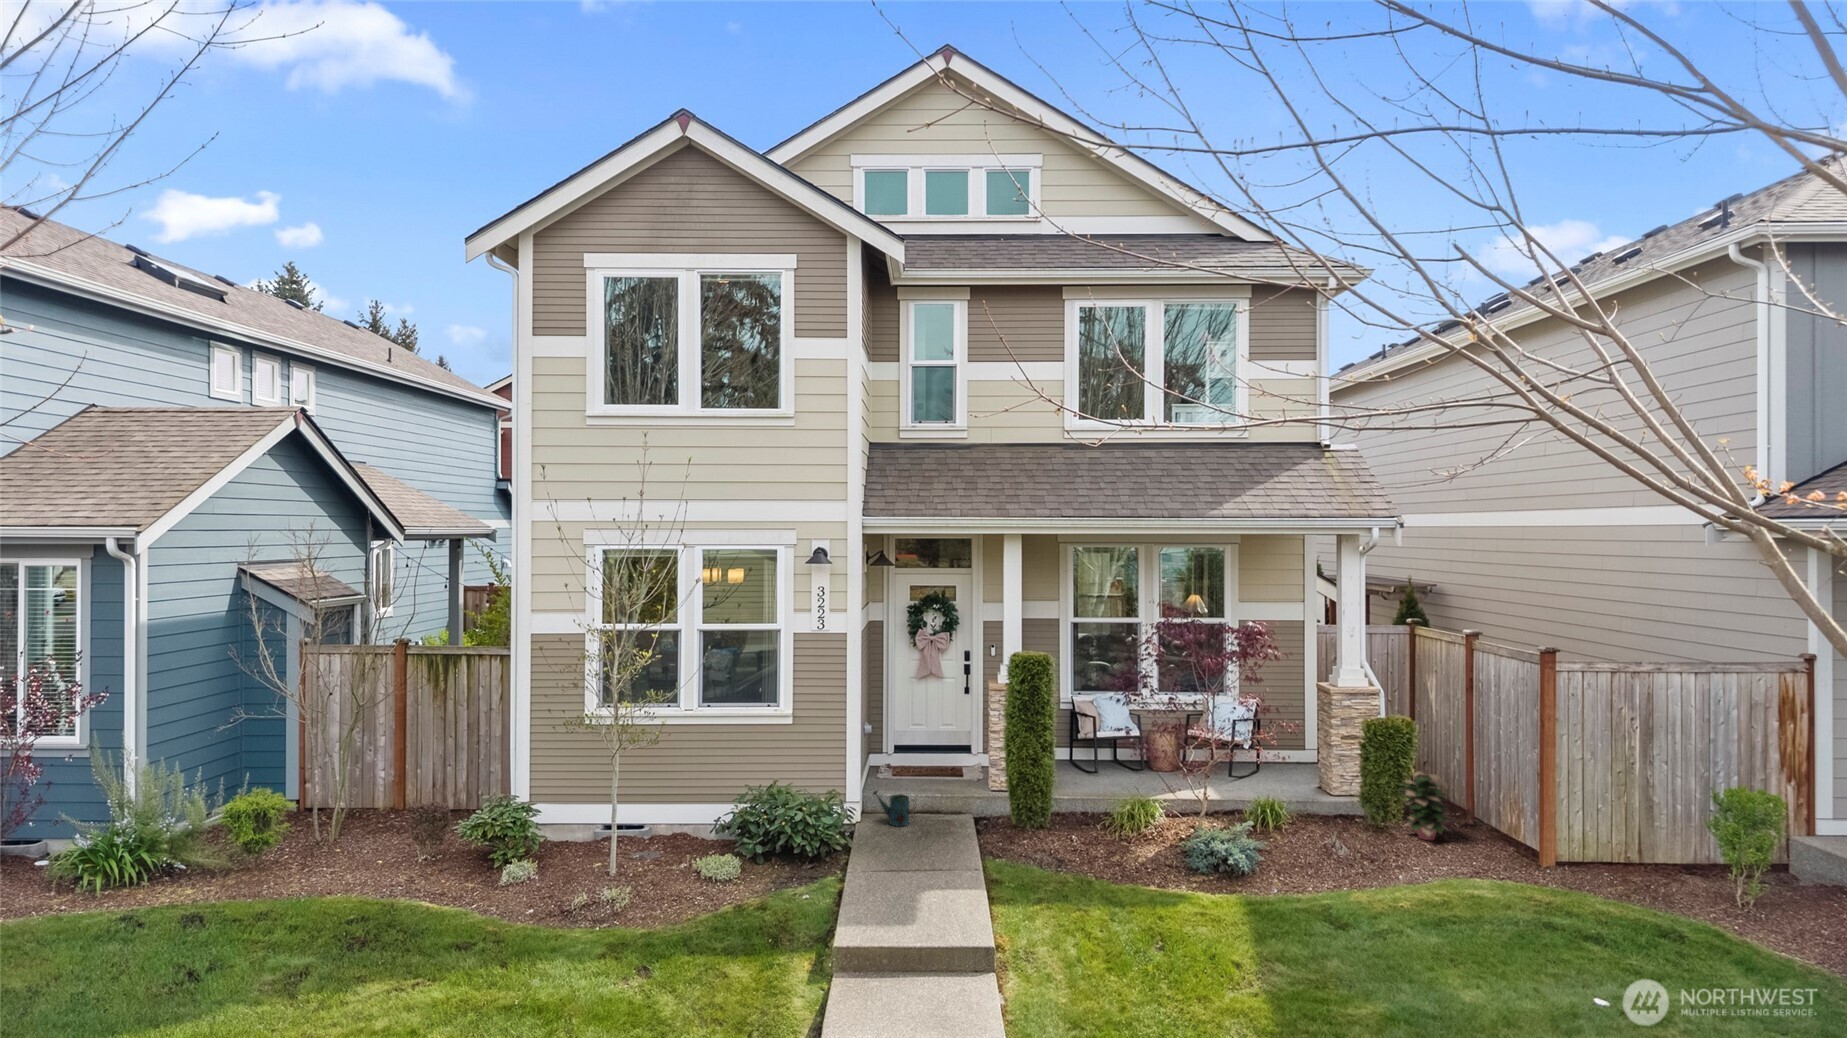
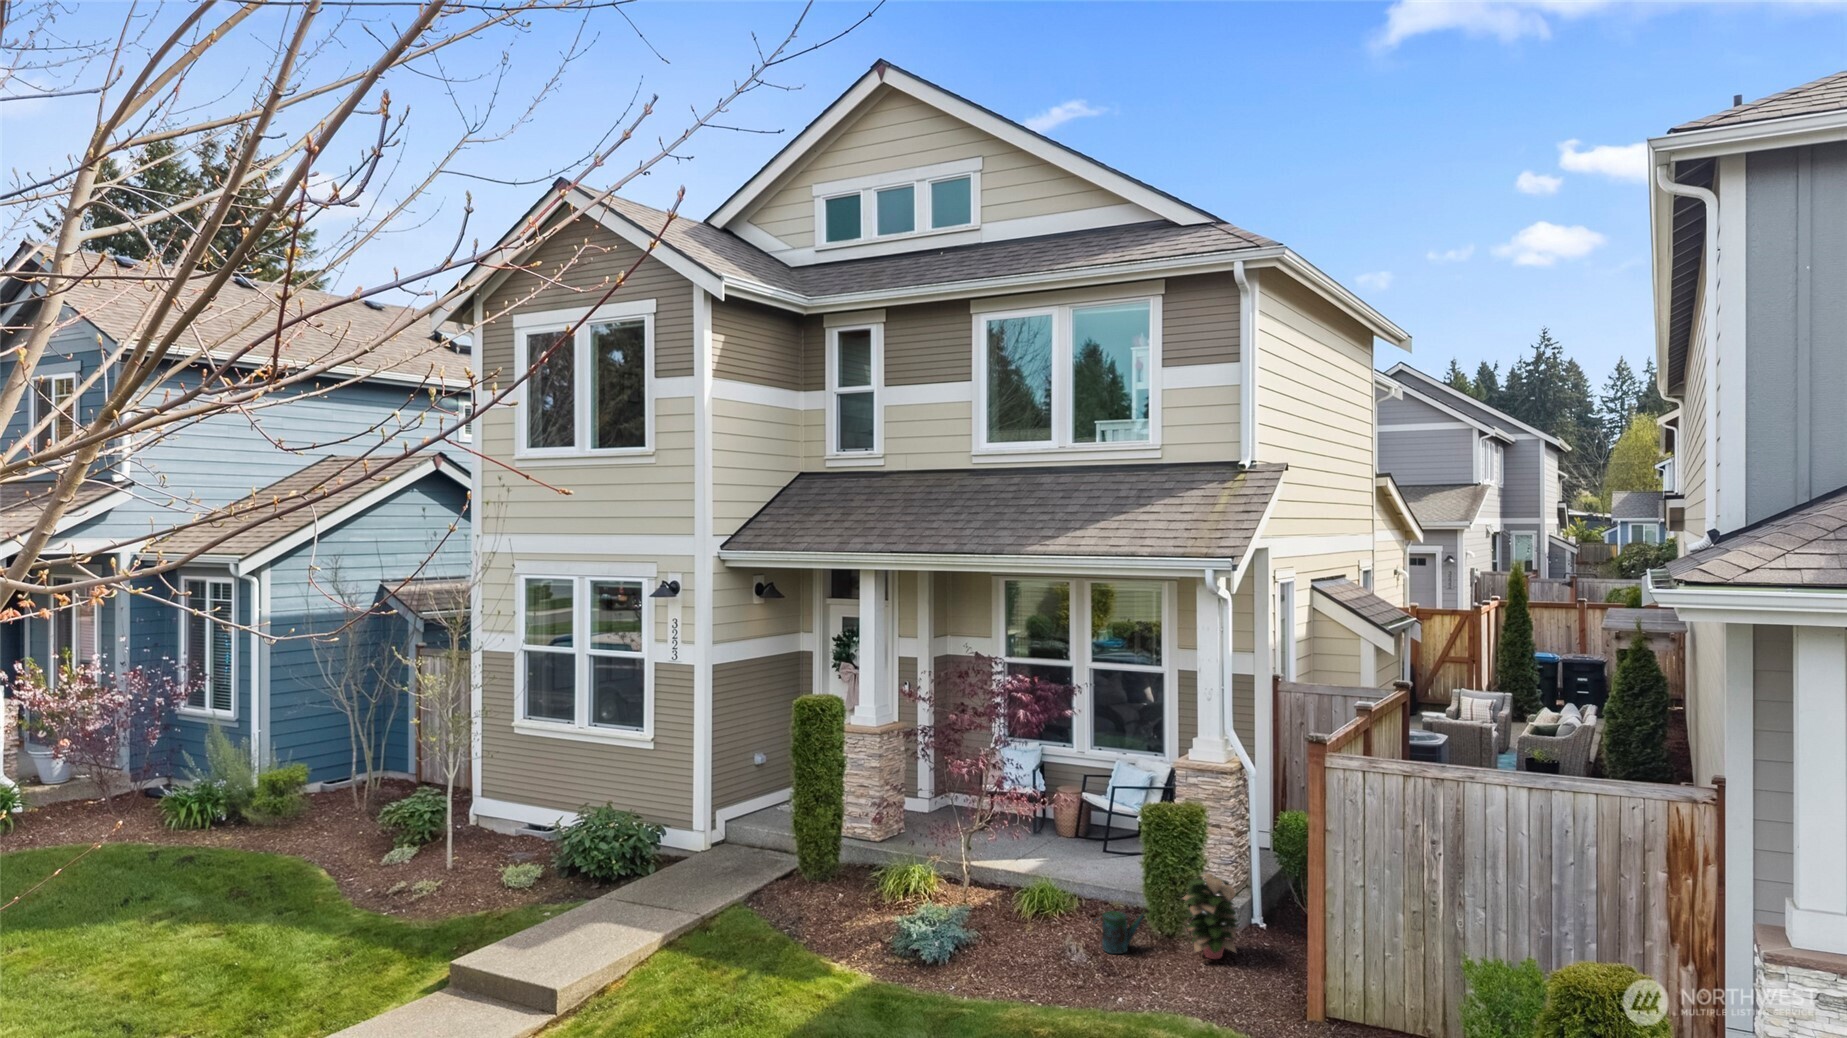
watering can: present [873,791,912,827] -> present [1094,908,1149,954]

